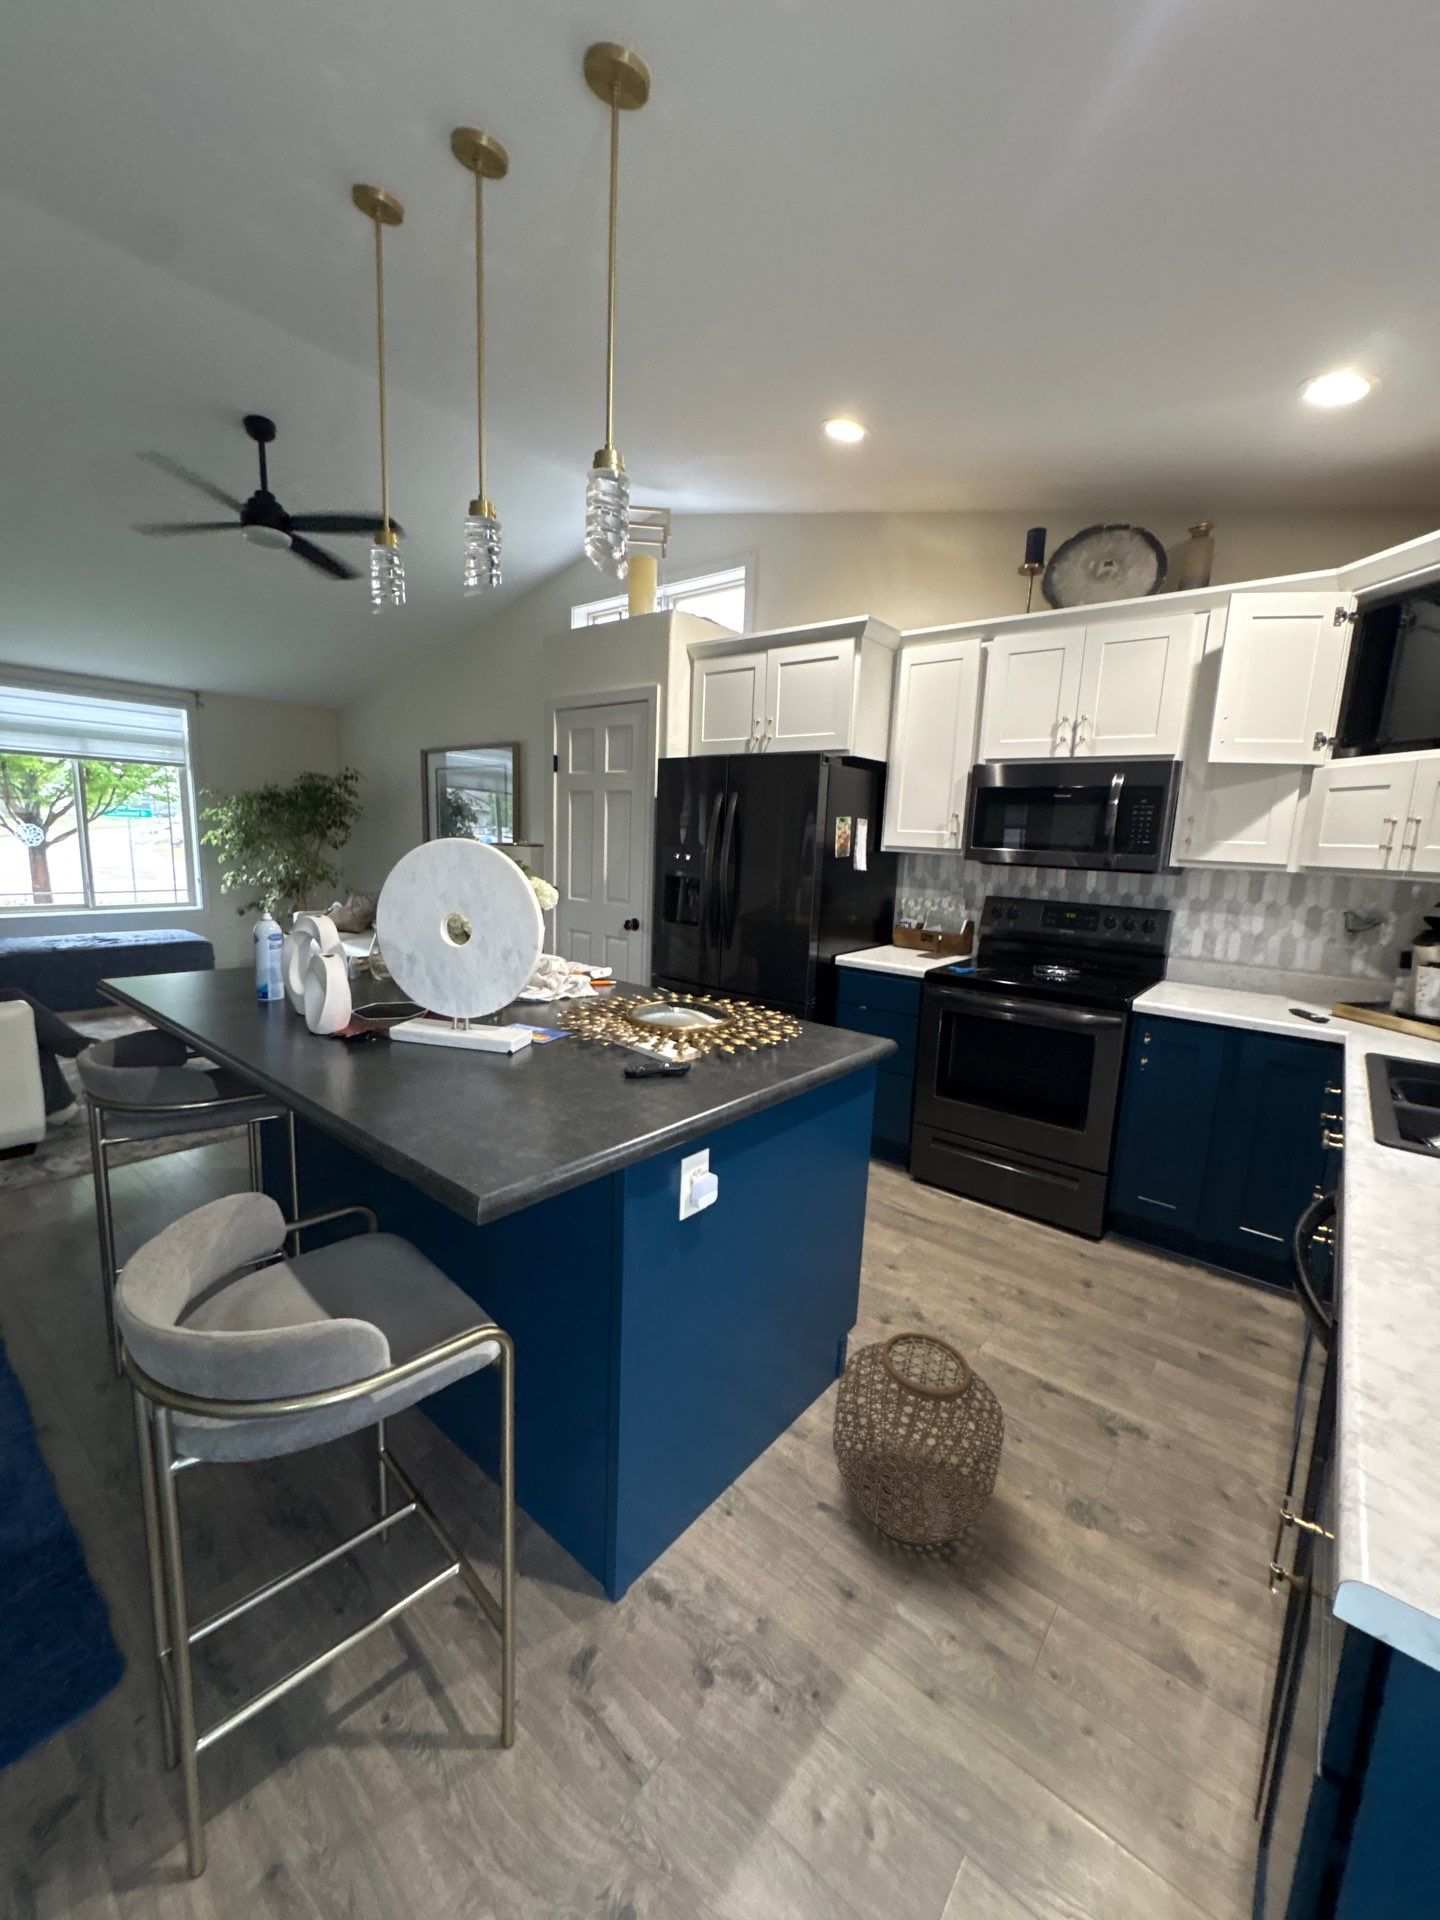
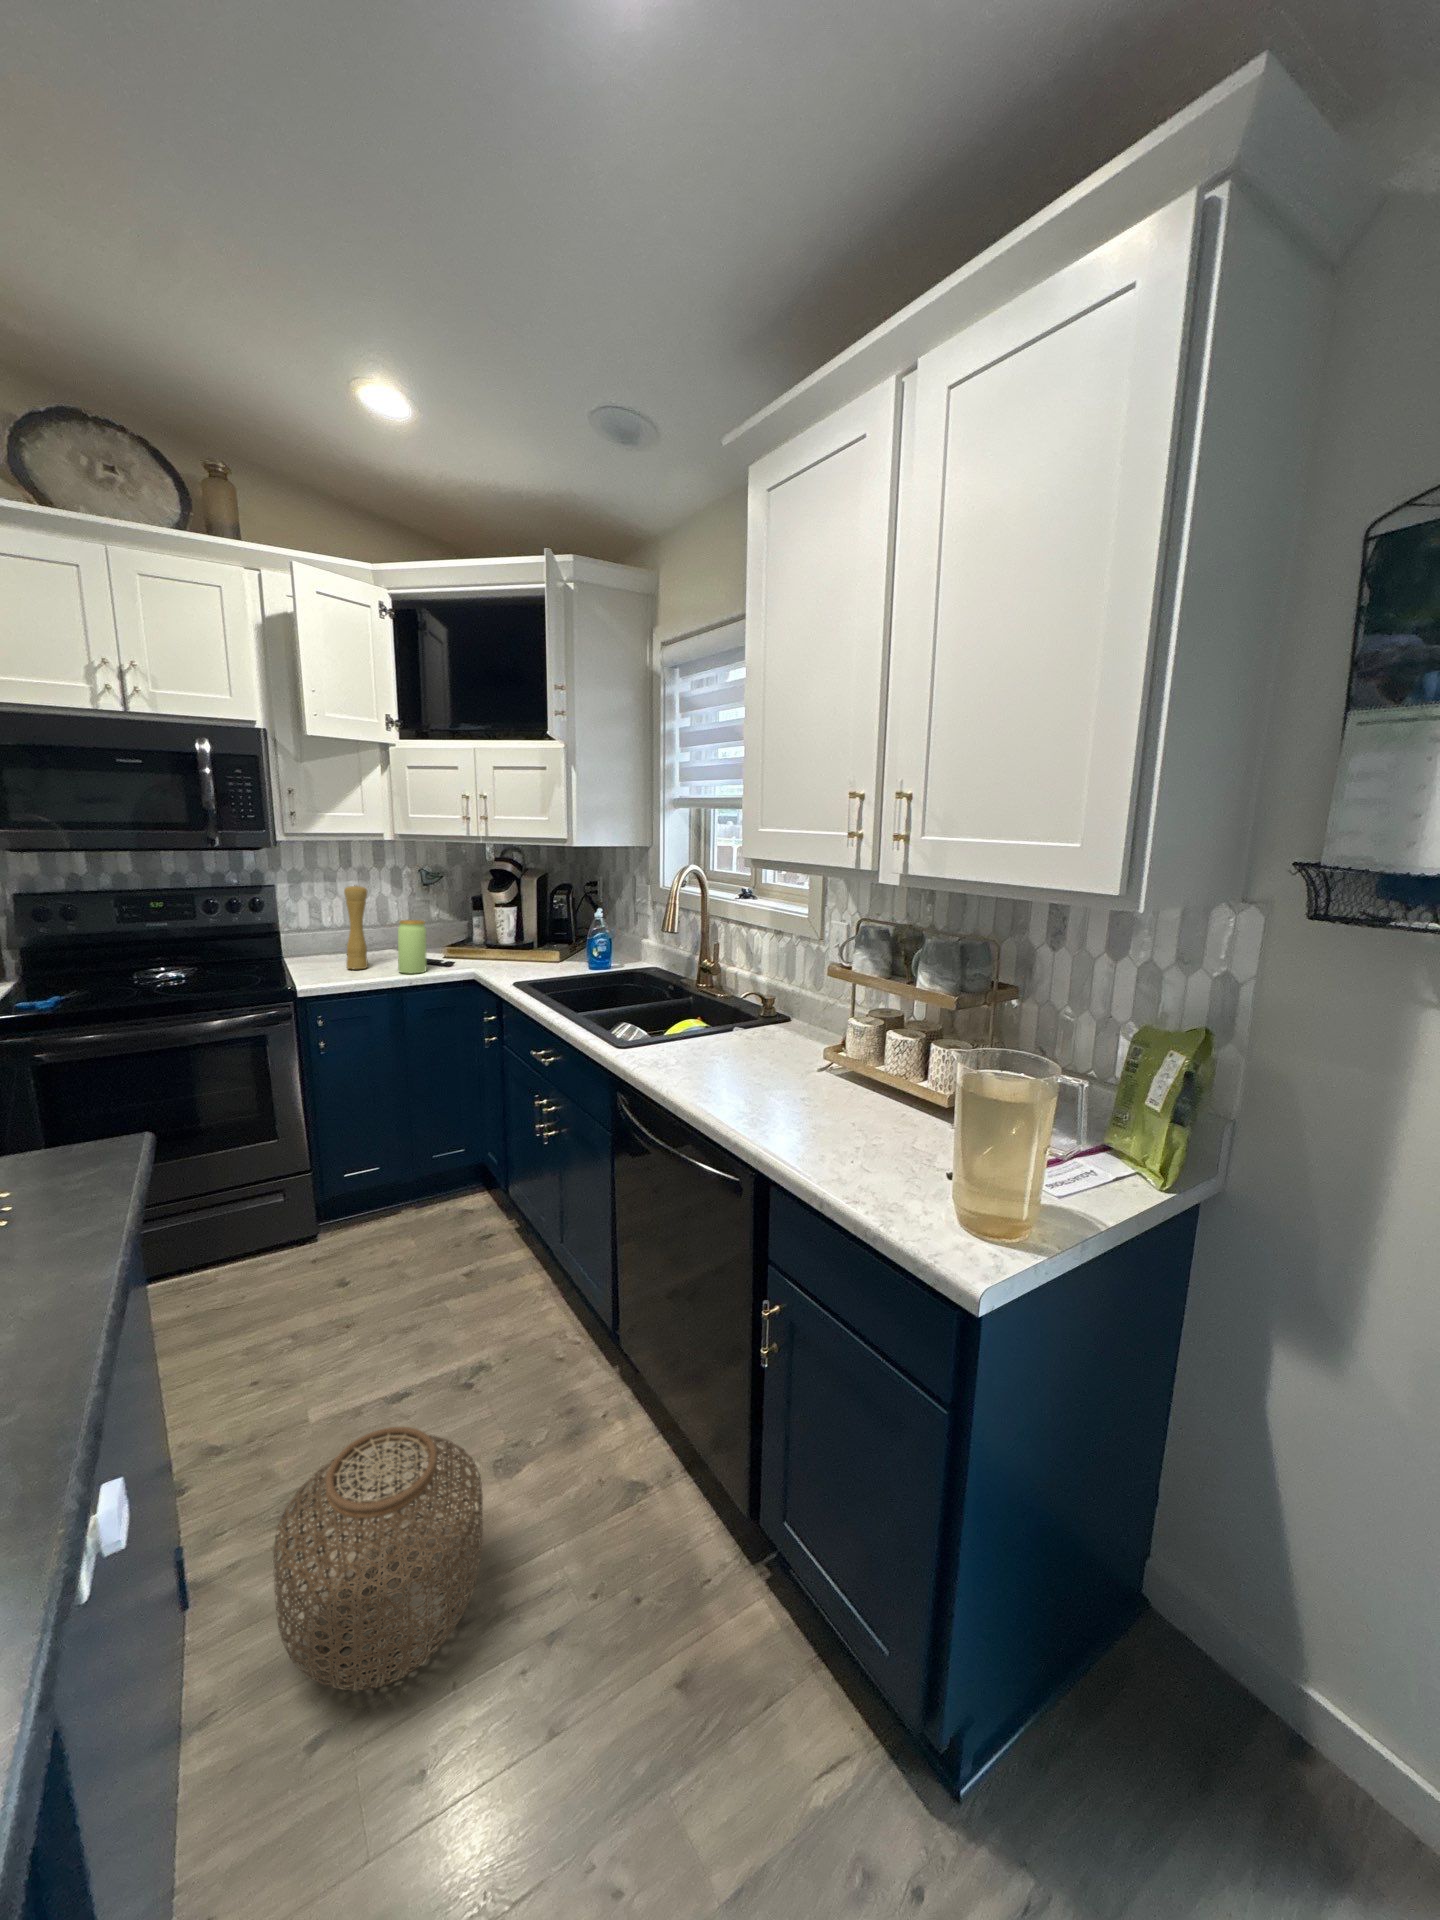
pepper mill: none [1201,915,1243,1003] -> present [344,885,368,969]
jar: none [1248,959,1295,1020] -> present [398,920,426,973]

